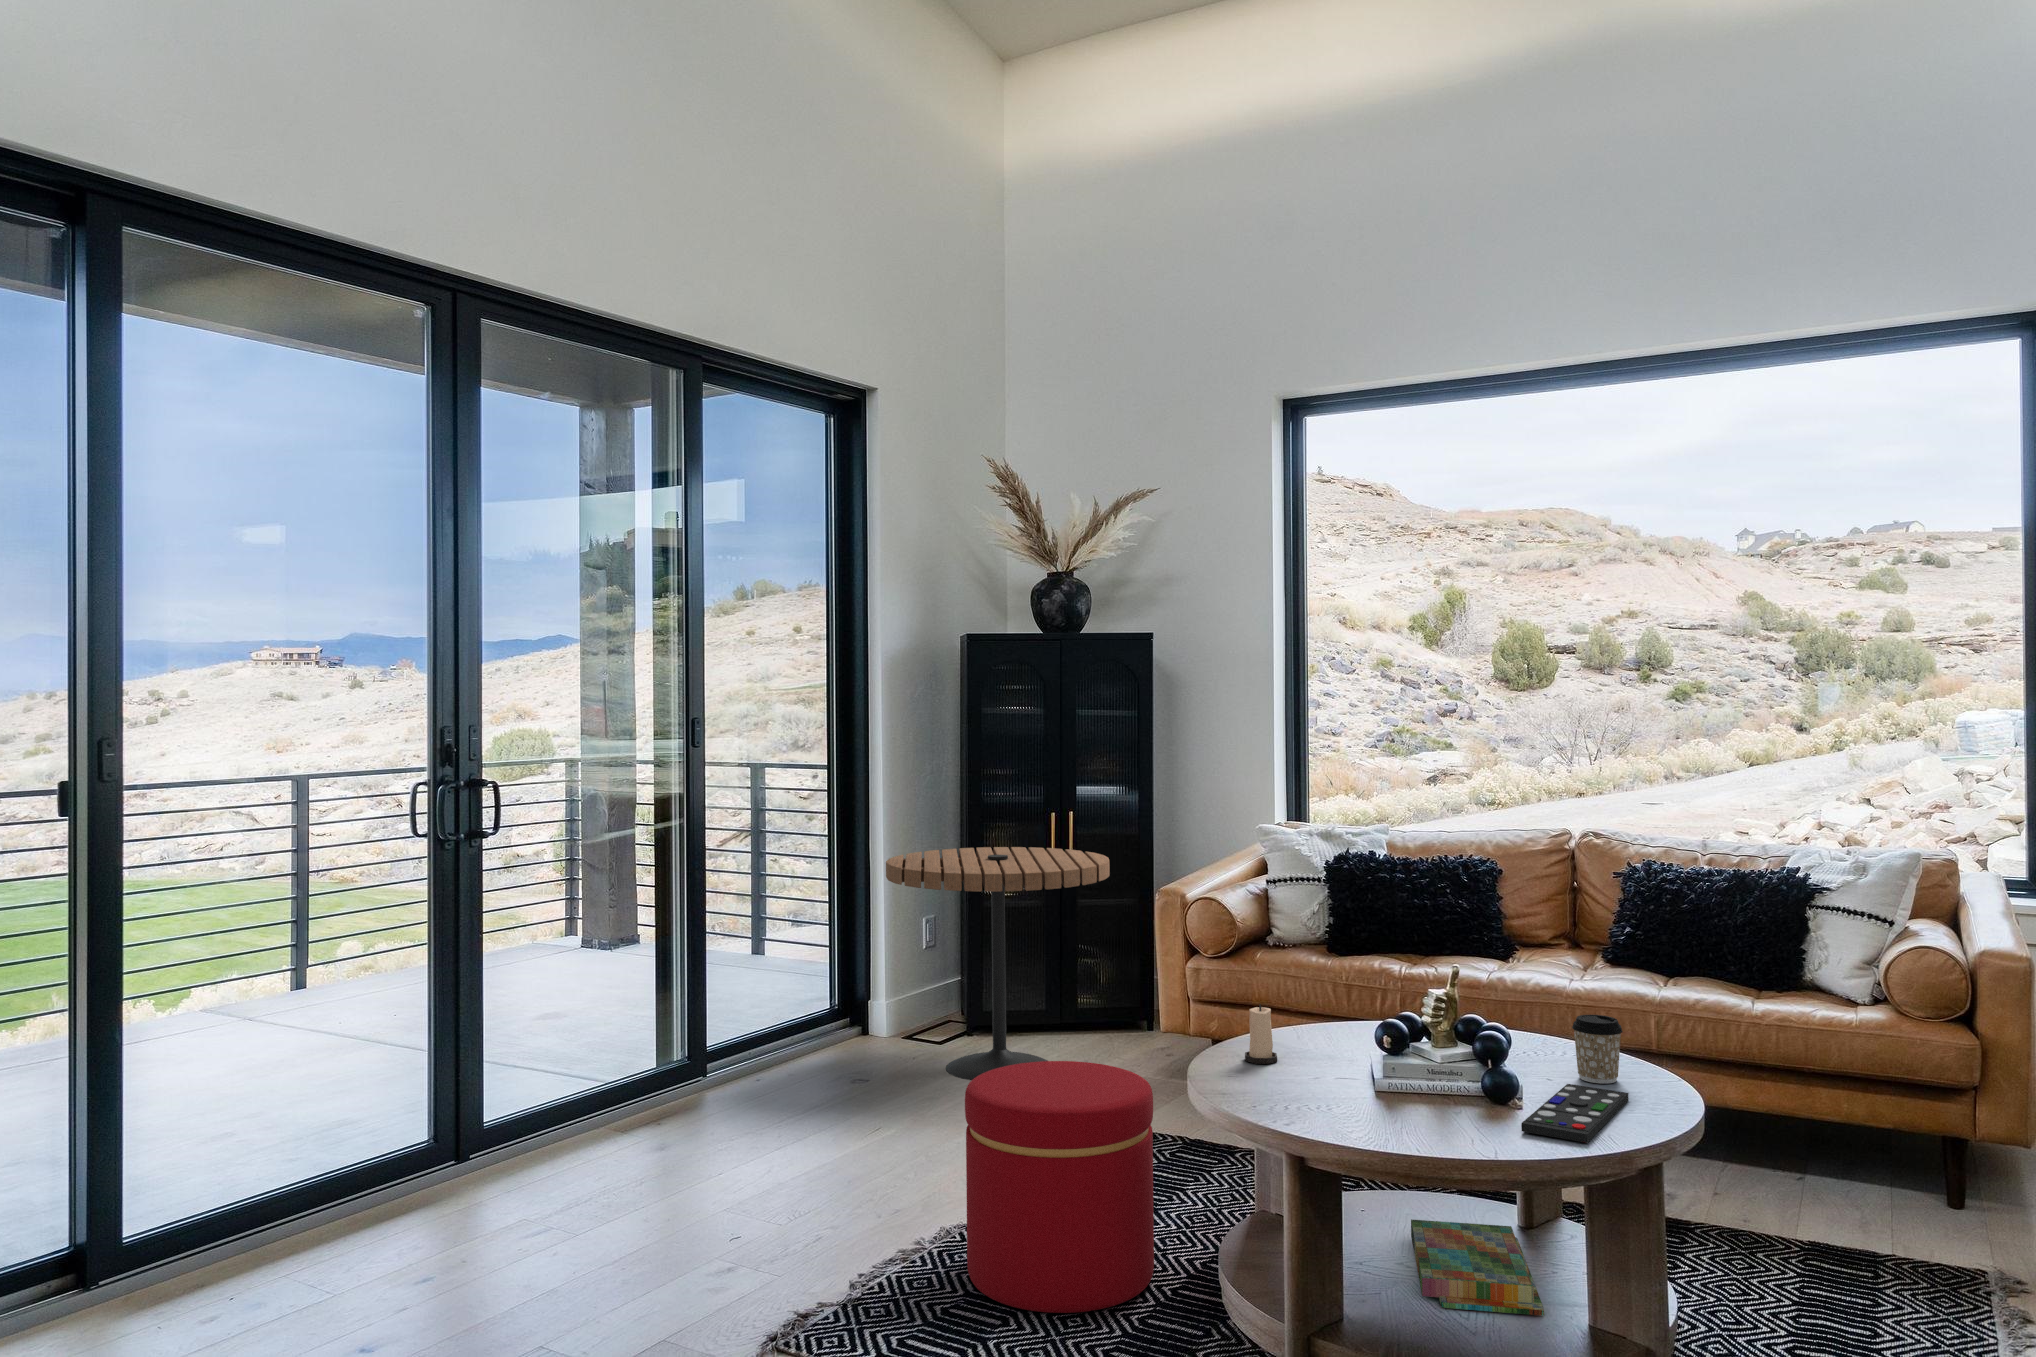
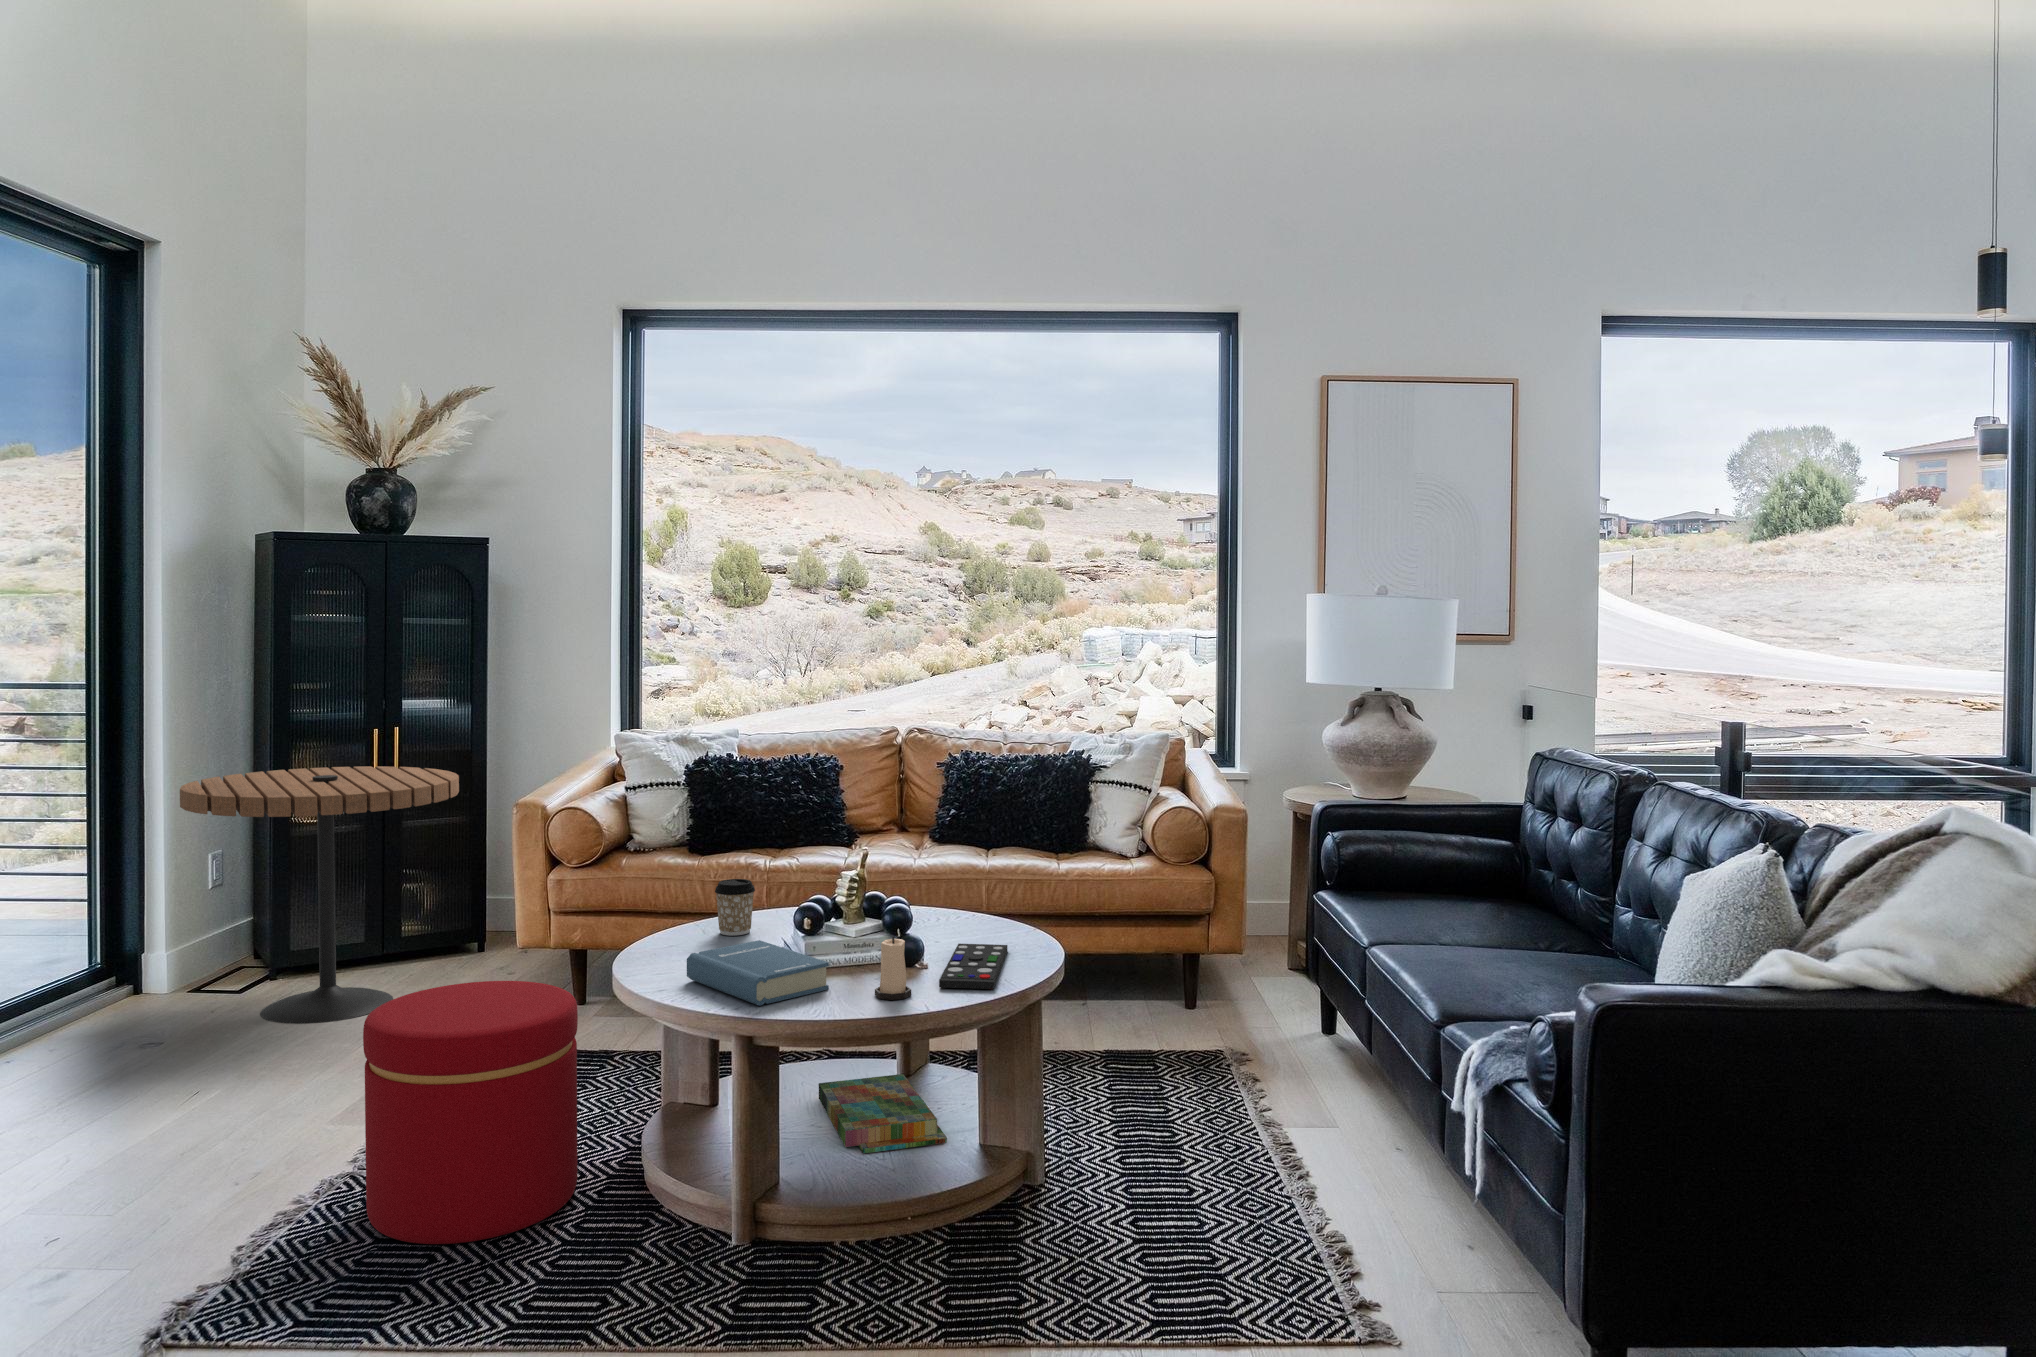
candle: present [1245,1004,1277,1064] -> present [875,936,911,1000]
coffee cup: present [1572,1015,1623,1084] -> present [715,879,755,936]
hardback book: none [1254,1053,1396,1123] -> present [687,940,829,1006]

